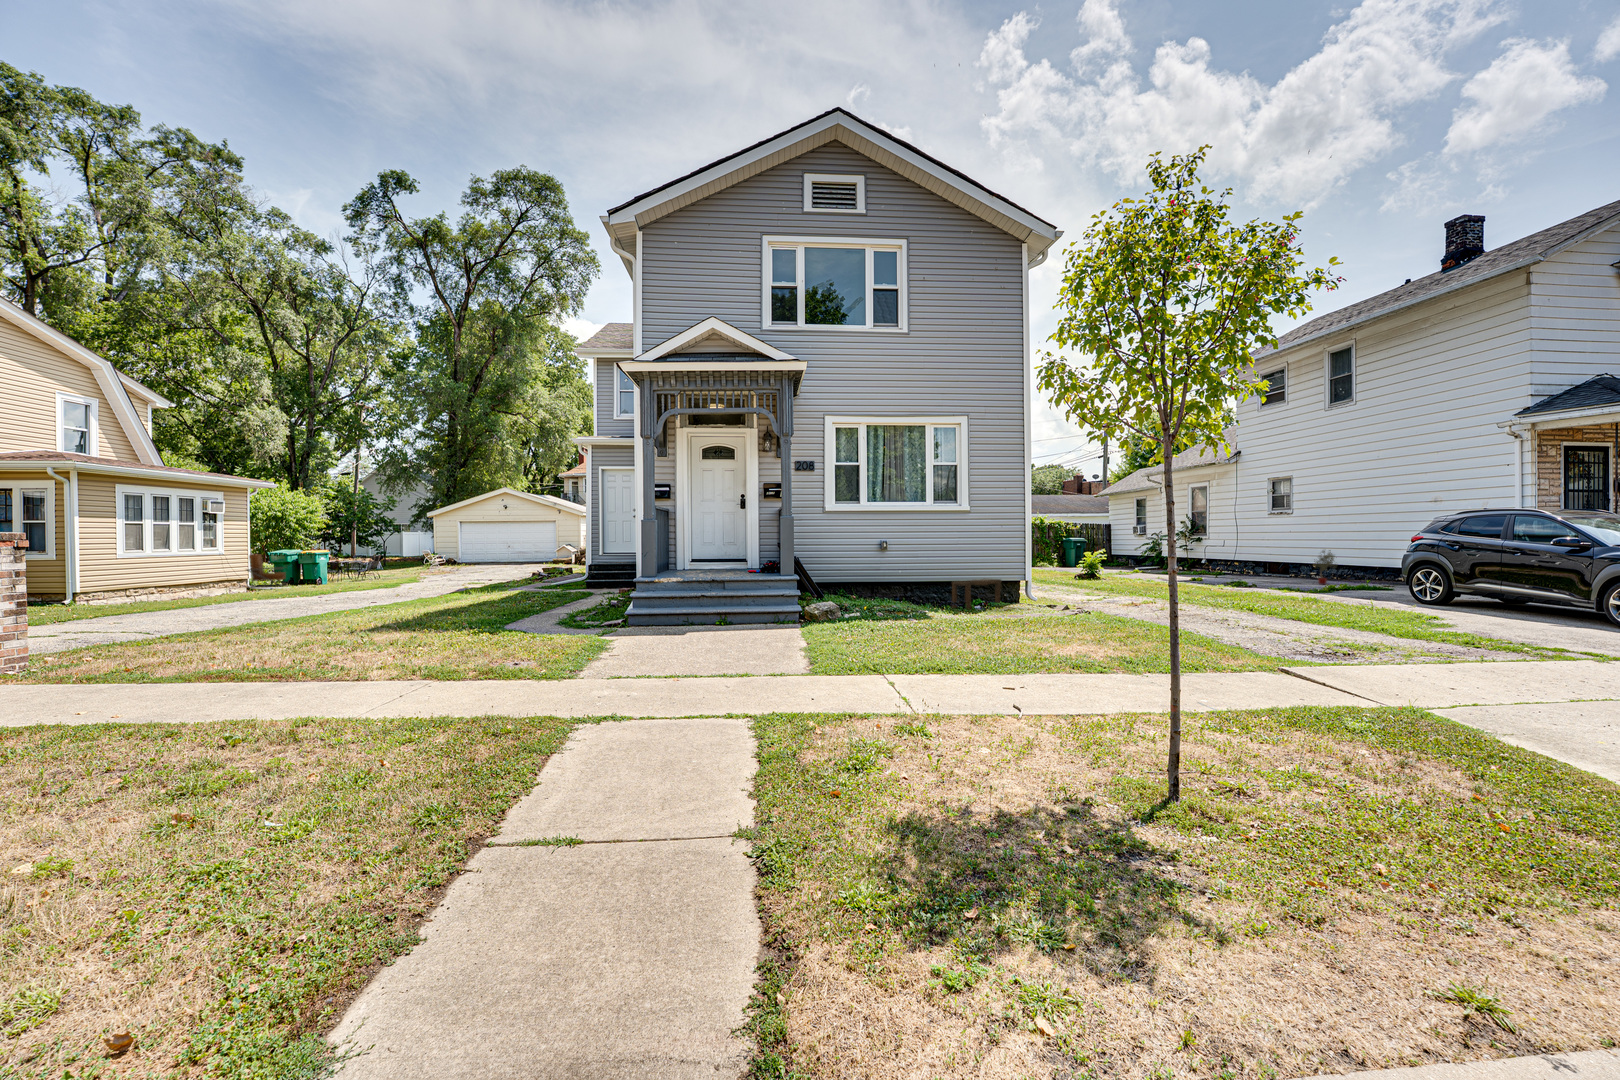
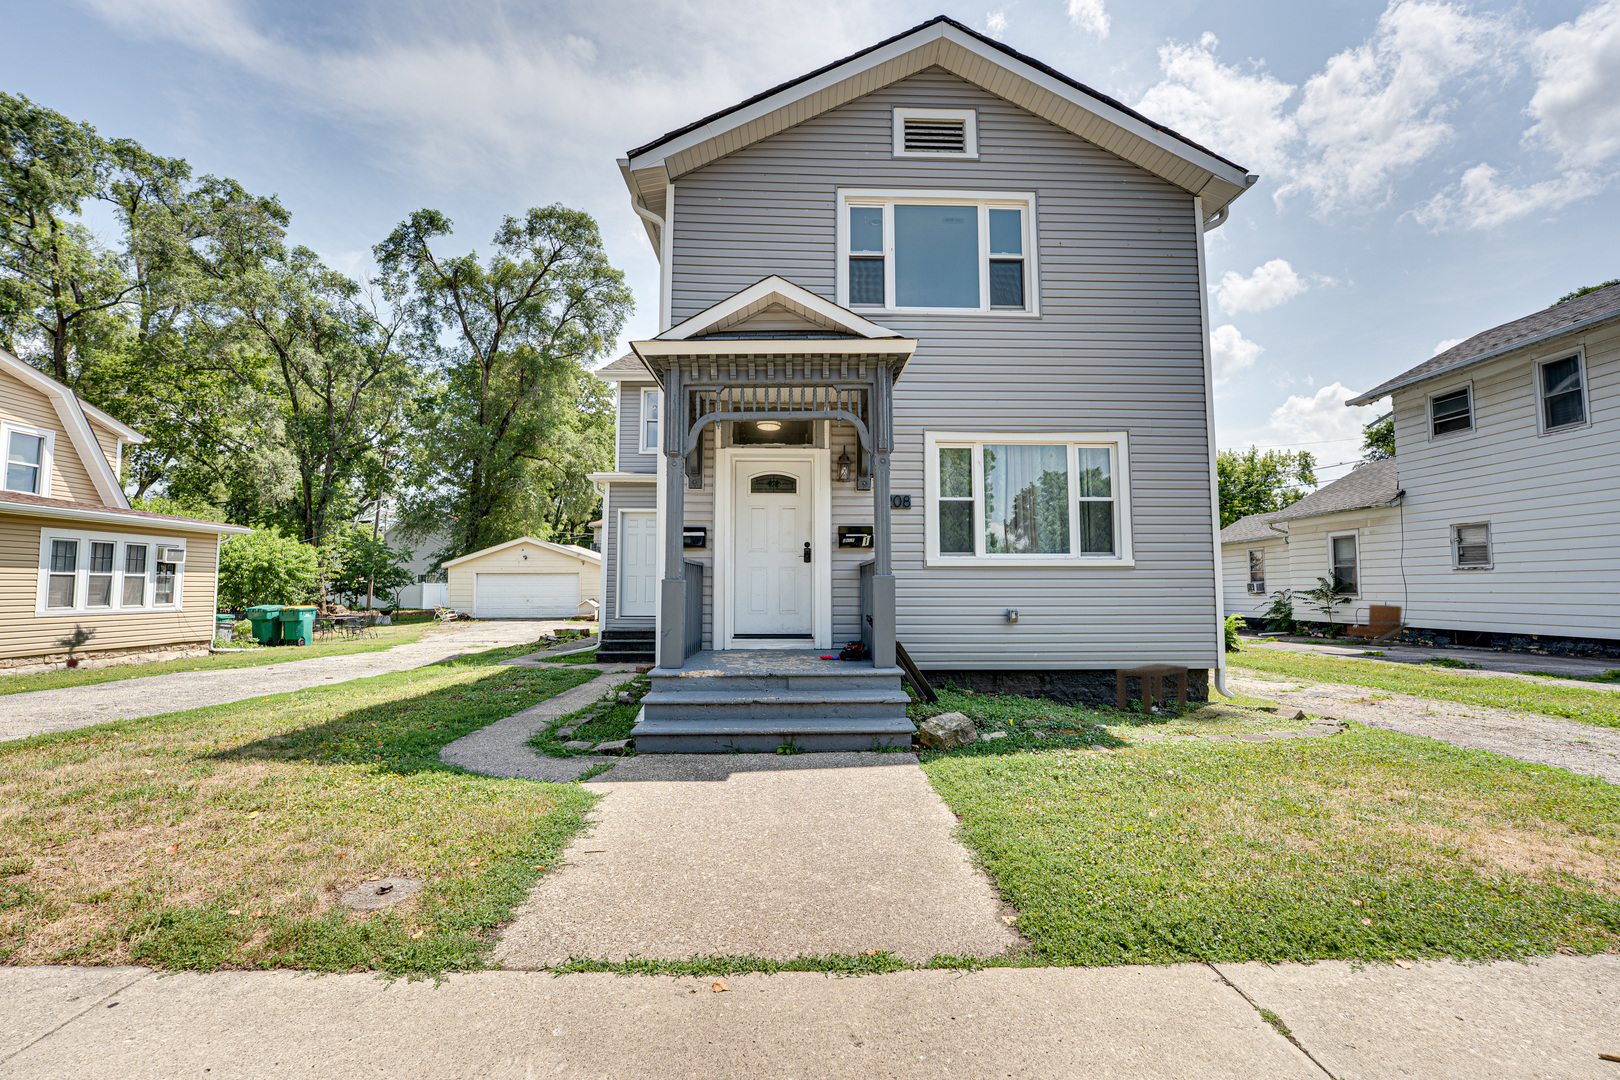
potted tree: present [1313,550,1335,585] -> present [53,625,96,668]
lounge chair: present [246,554,286,588] -> present [1344,605,1409,645]

